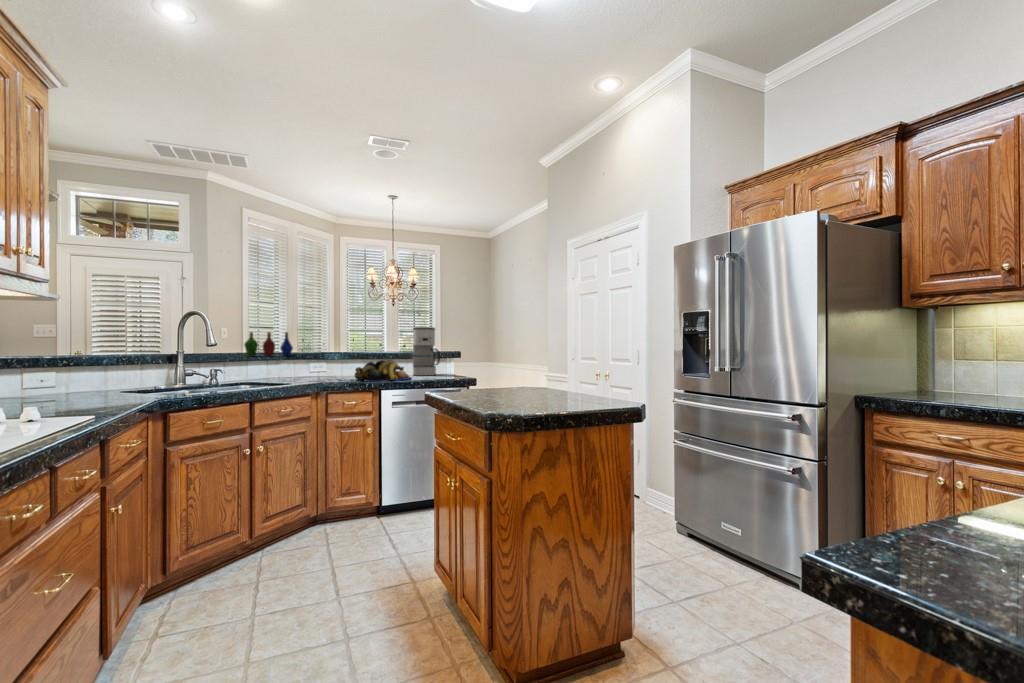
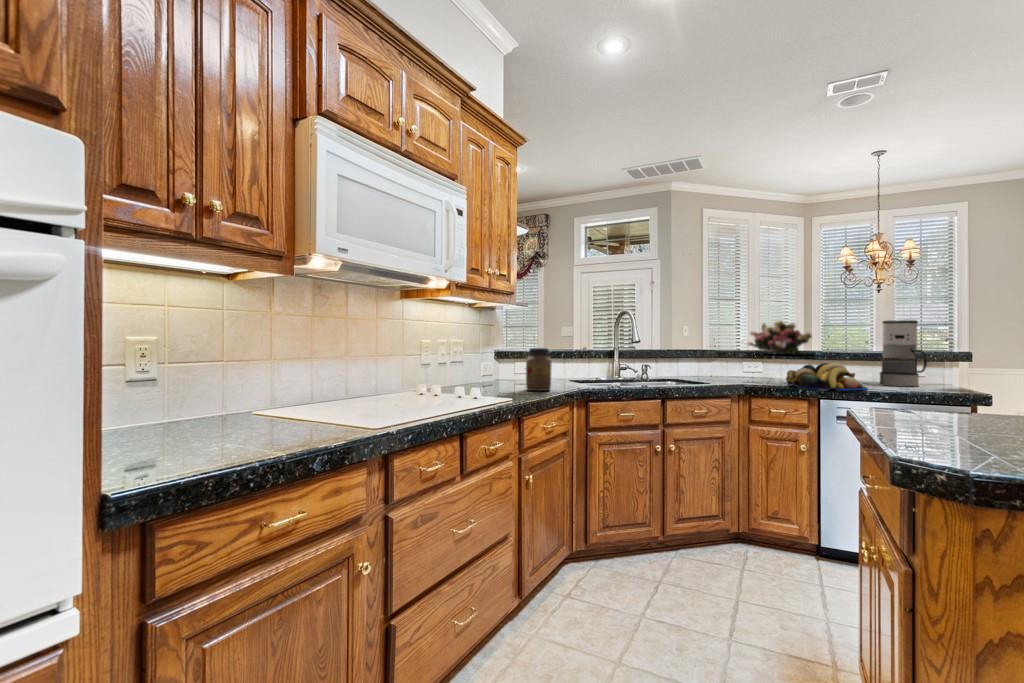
flower arrangement: none [312,326,364,355] -> present [747,321,812,355]
bottle: present [244,332,293,356] -> none [677,328,725,354]
jar: none [84,353,127,407] -> present [526,348,552,391]

